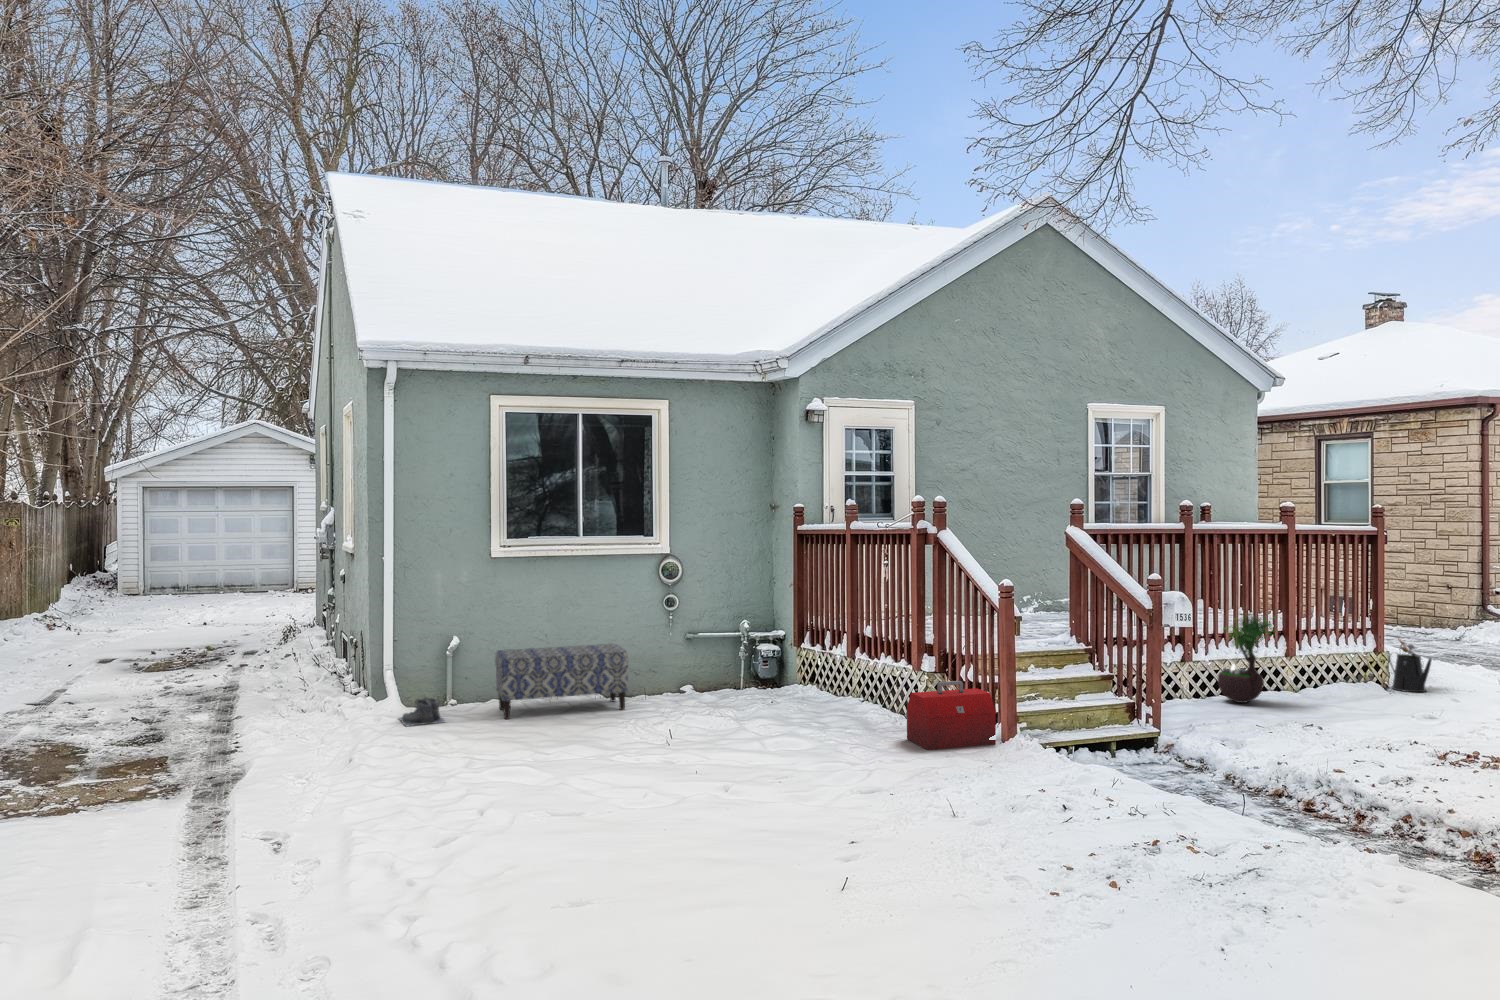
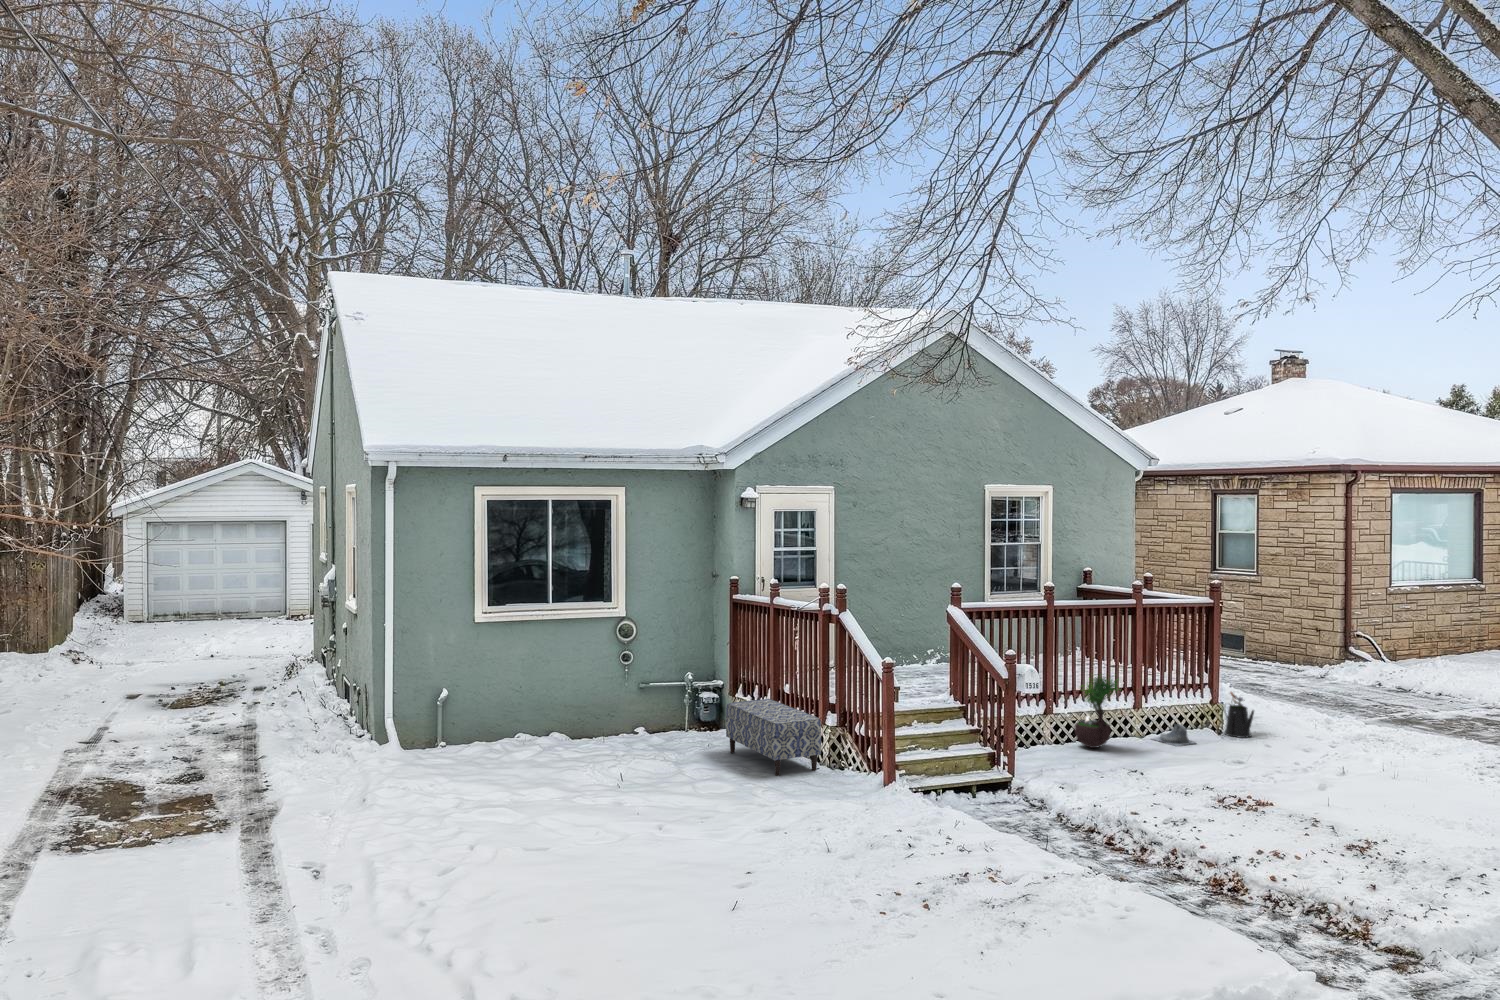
bench: present [495,644,628,719] -> present [726,699,821,776]
toolbox: present [907,681,996,750] -> none [811,736,880,793]
boots: present [399,696,444,726] -> present [1152,724,1194,746]

